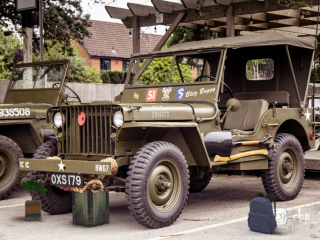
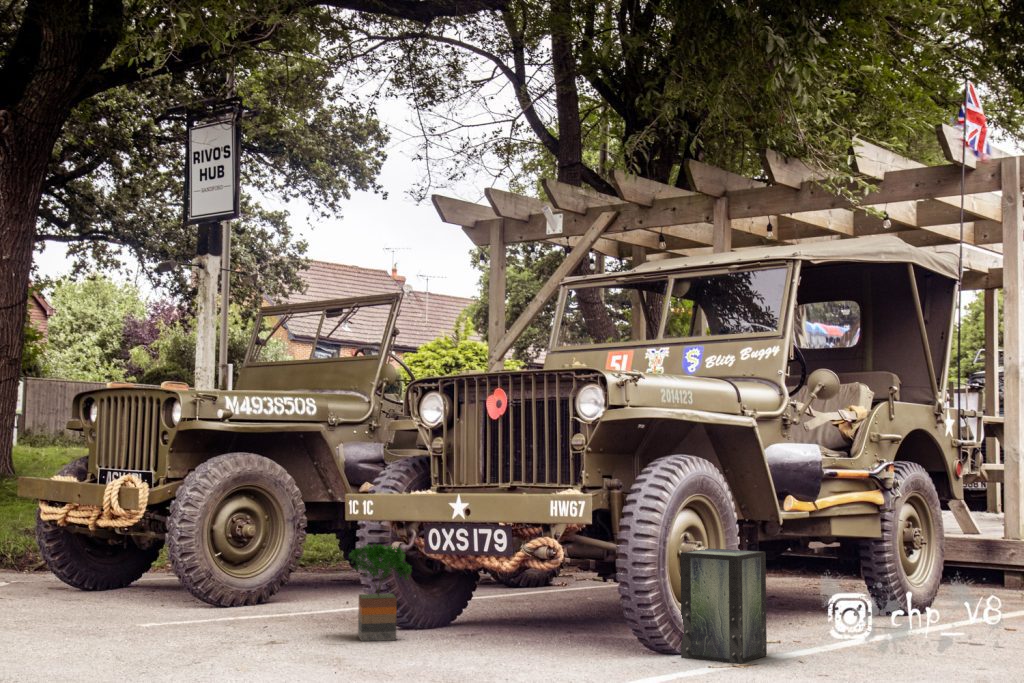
storage box: present [72,180,109,228] -> present [681,548,767,664]
backpack: present [248,192,277,234] -> none [890,570,961,663]

